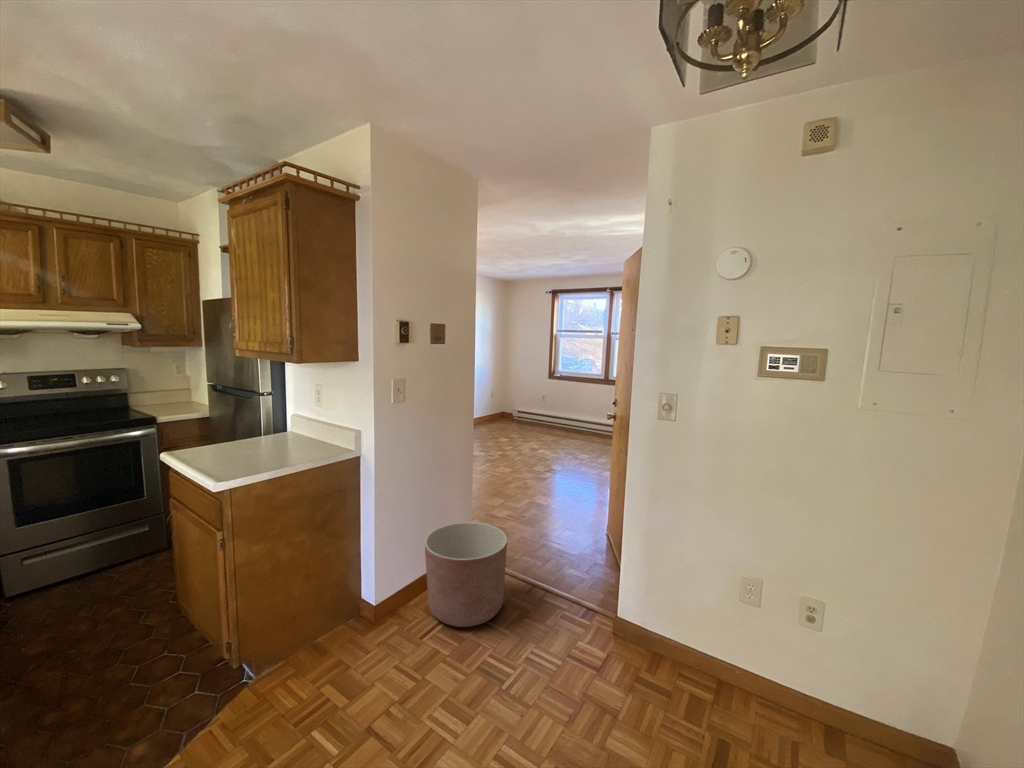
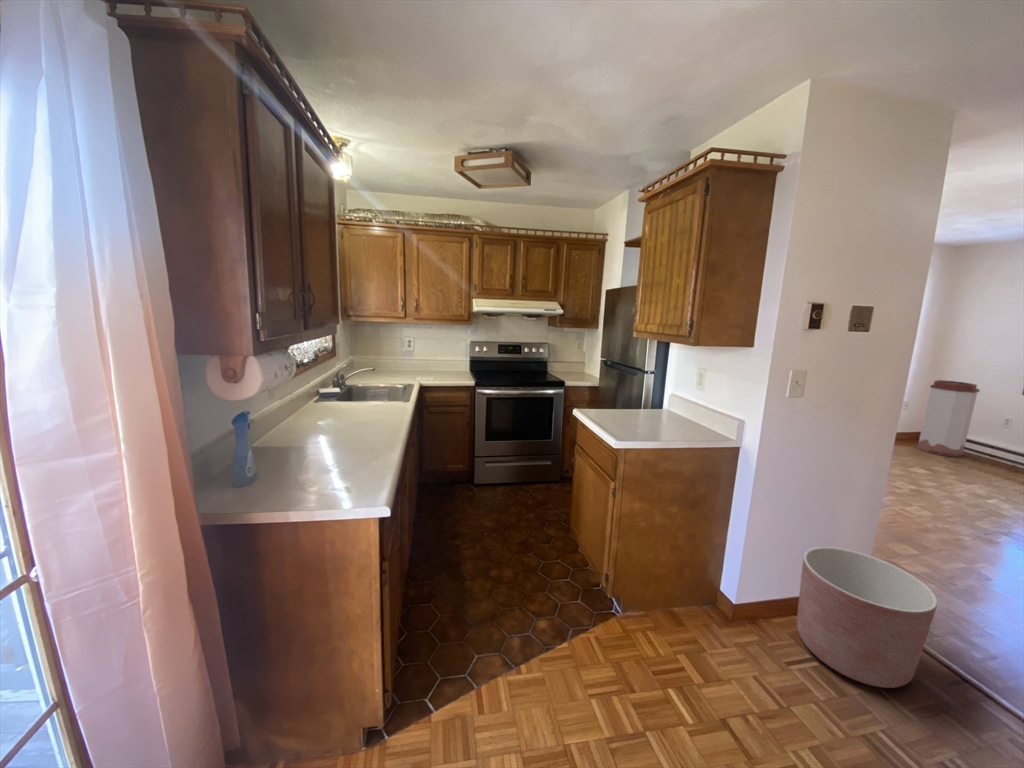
trash can: none [518,372,544,429] -> present [918,380,979,457]

